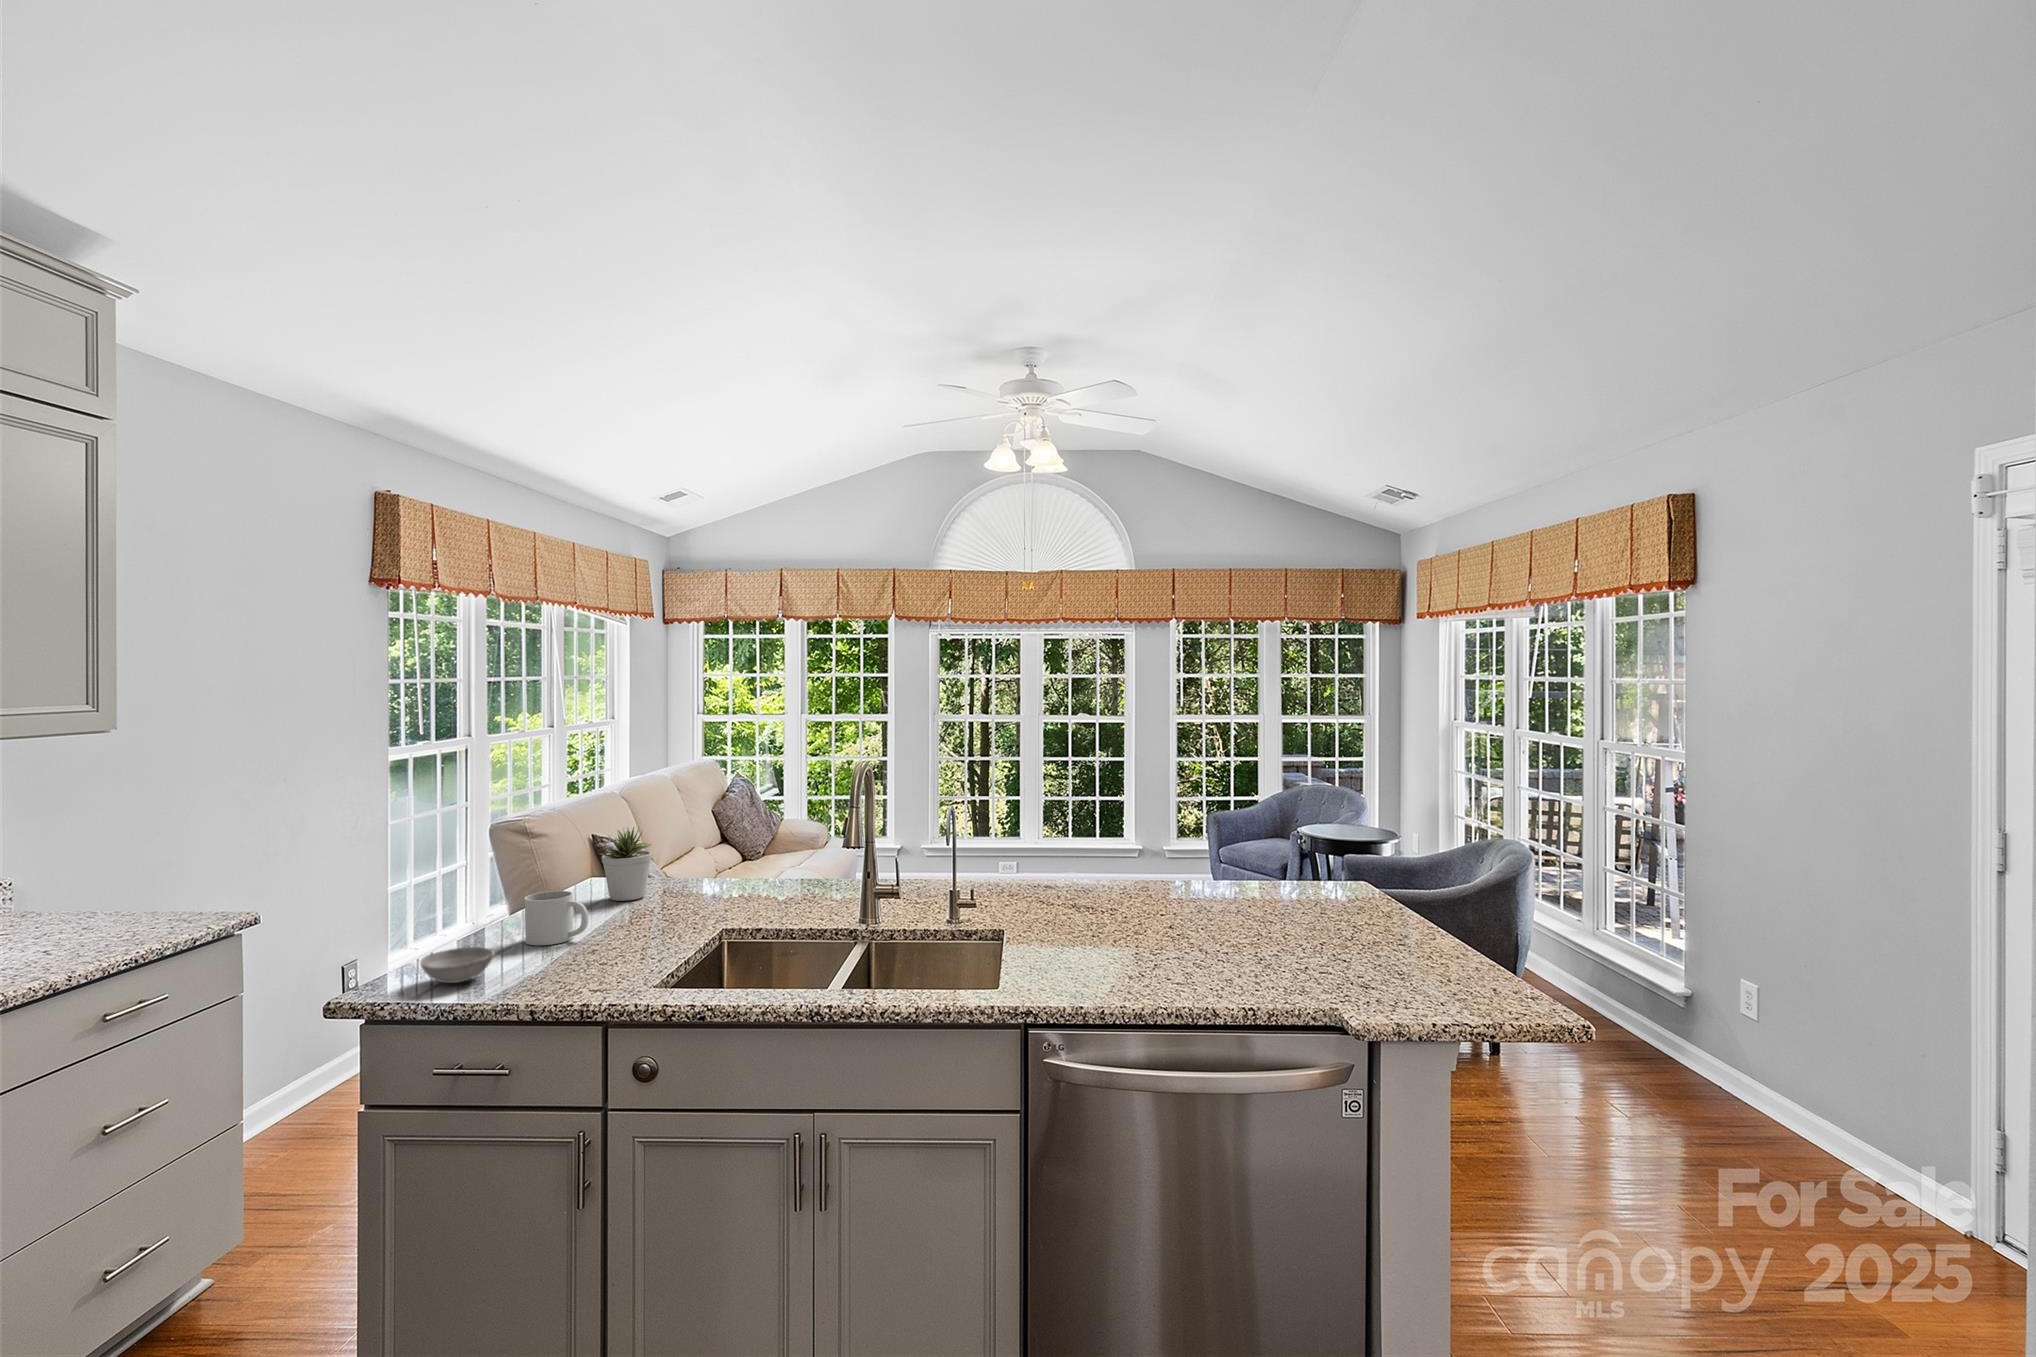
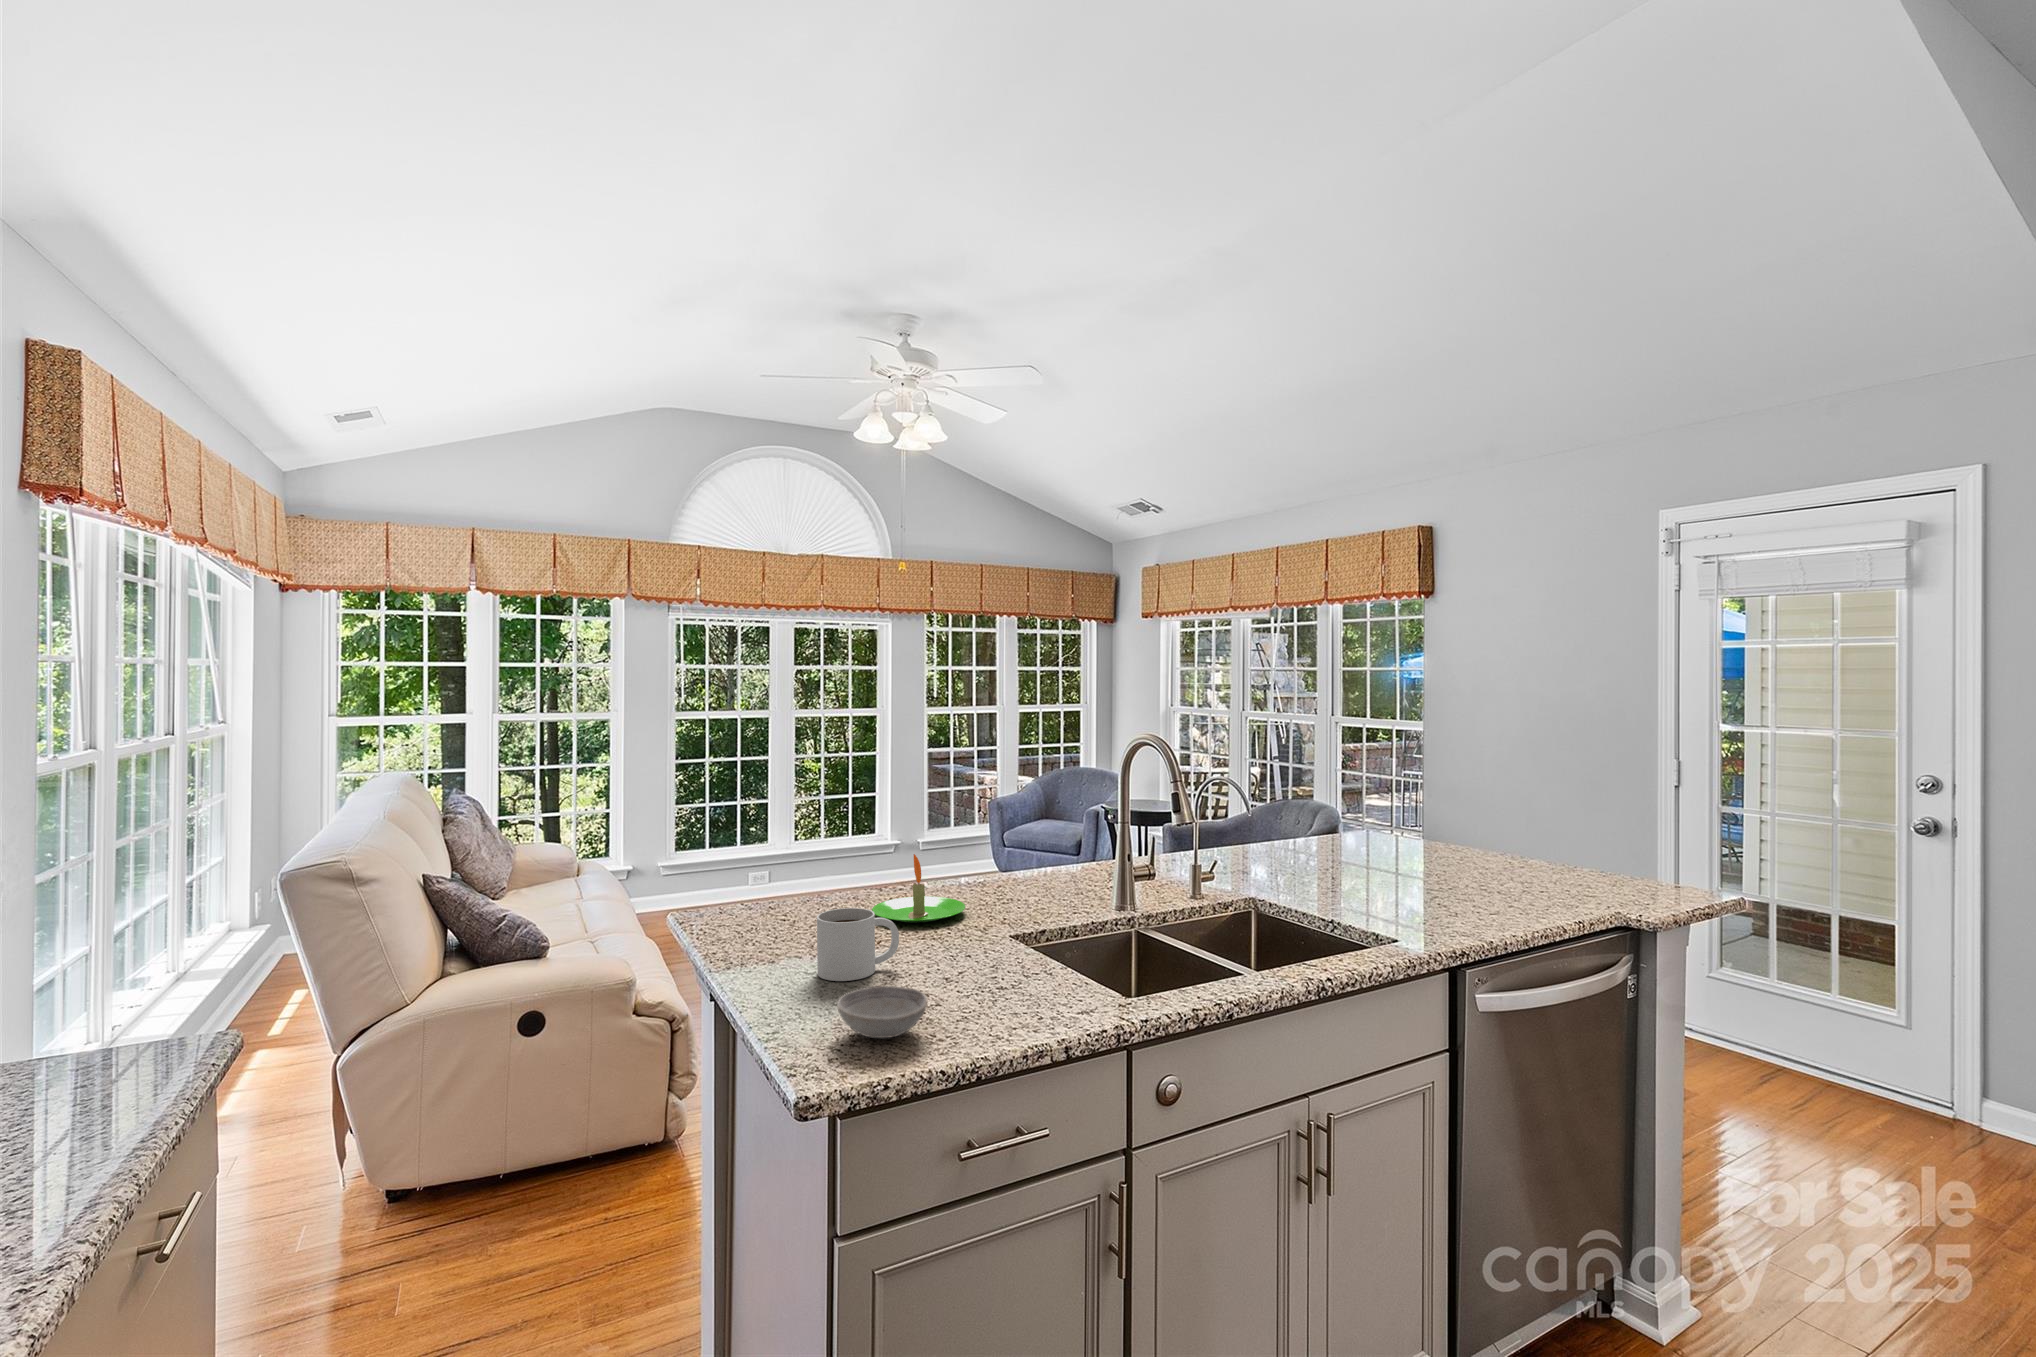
potted plant: present [600,827,652,901] -> none [762,826,823,922]
candle: none [660,856,742,913] -> present [872,854,965,923]

